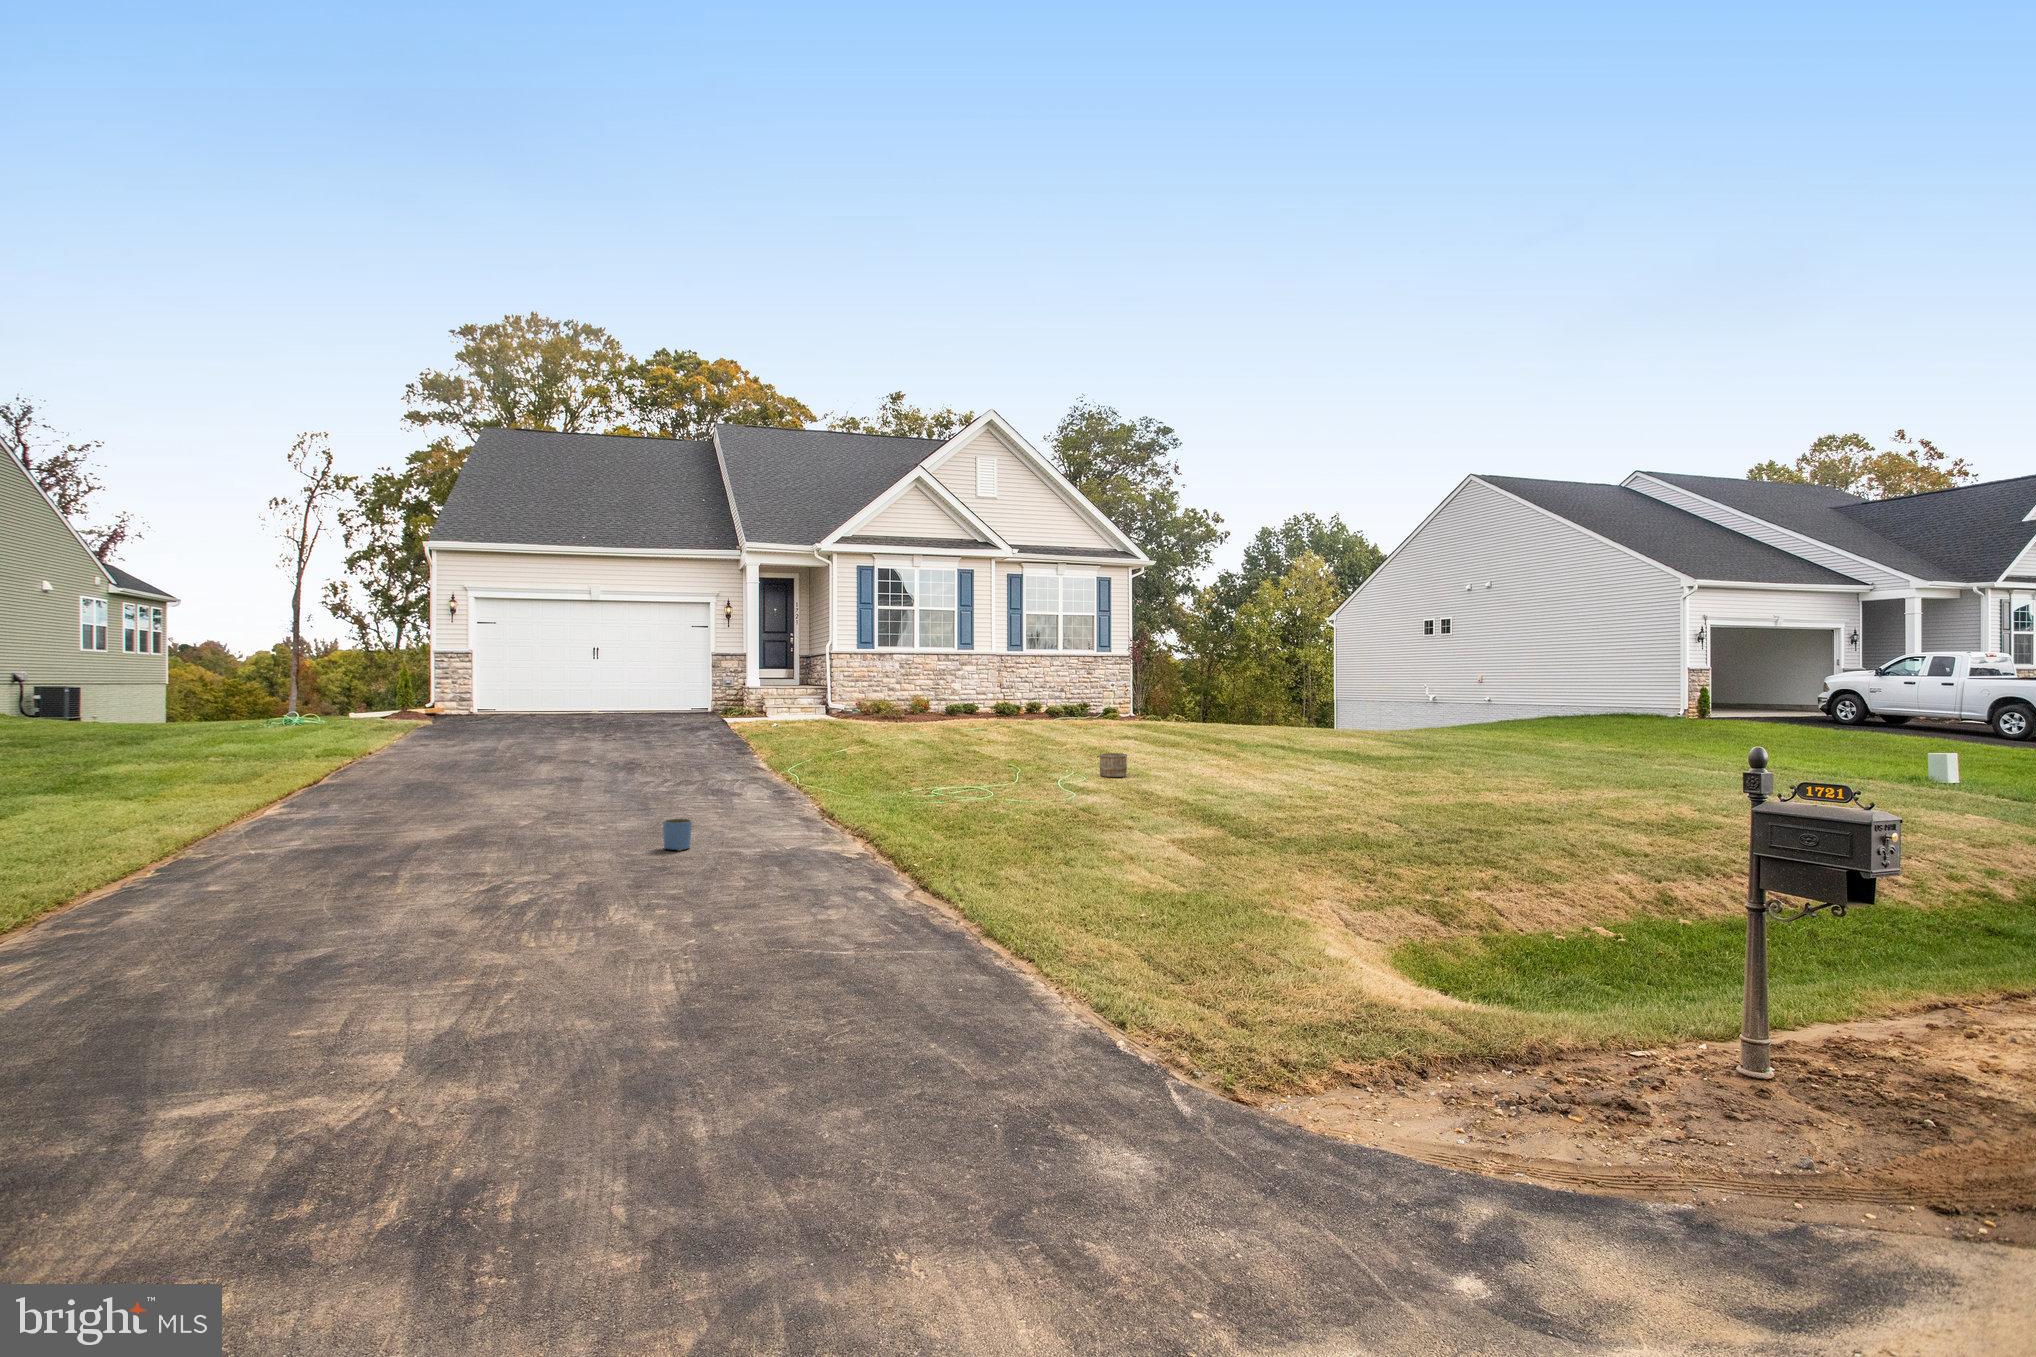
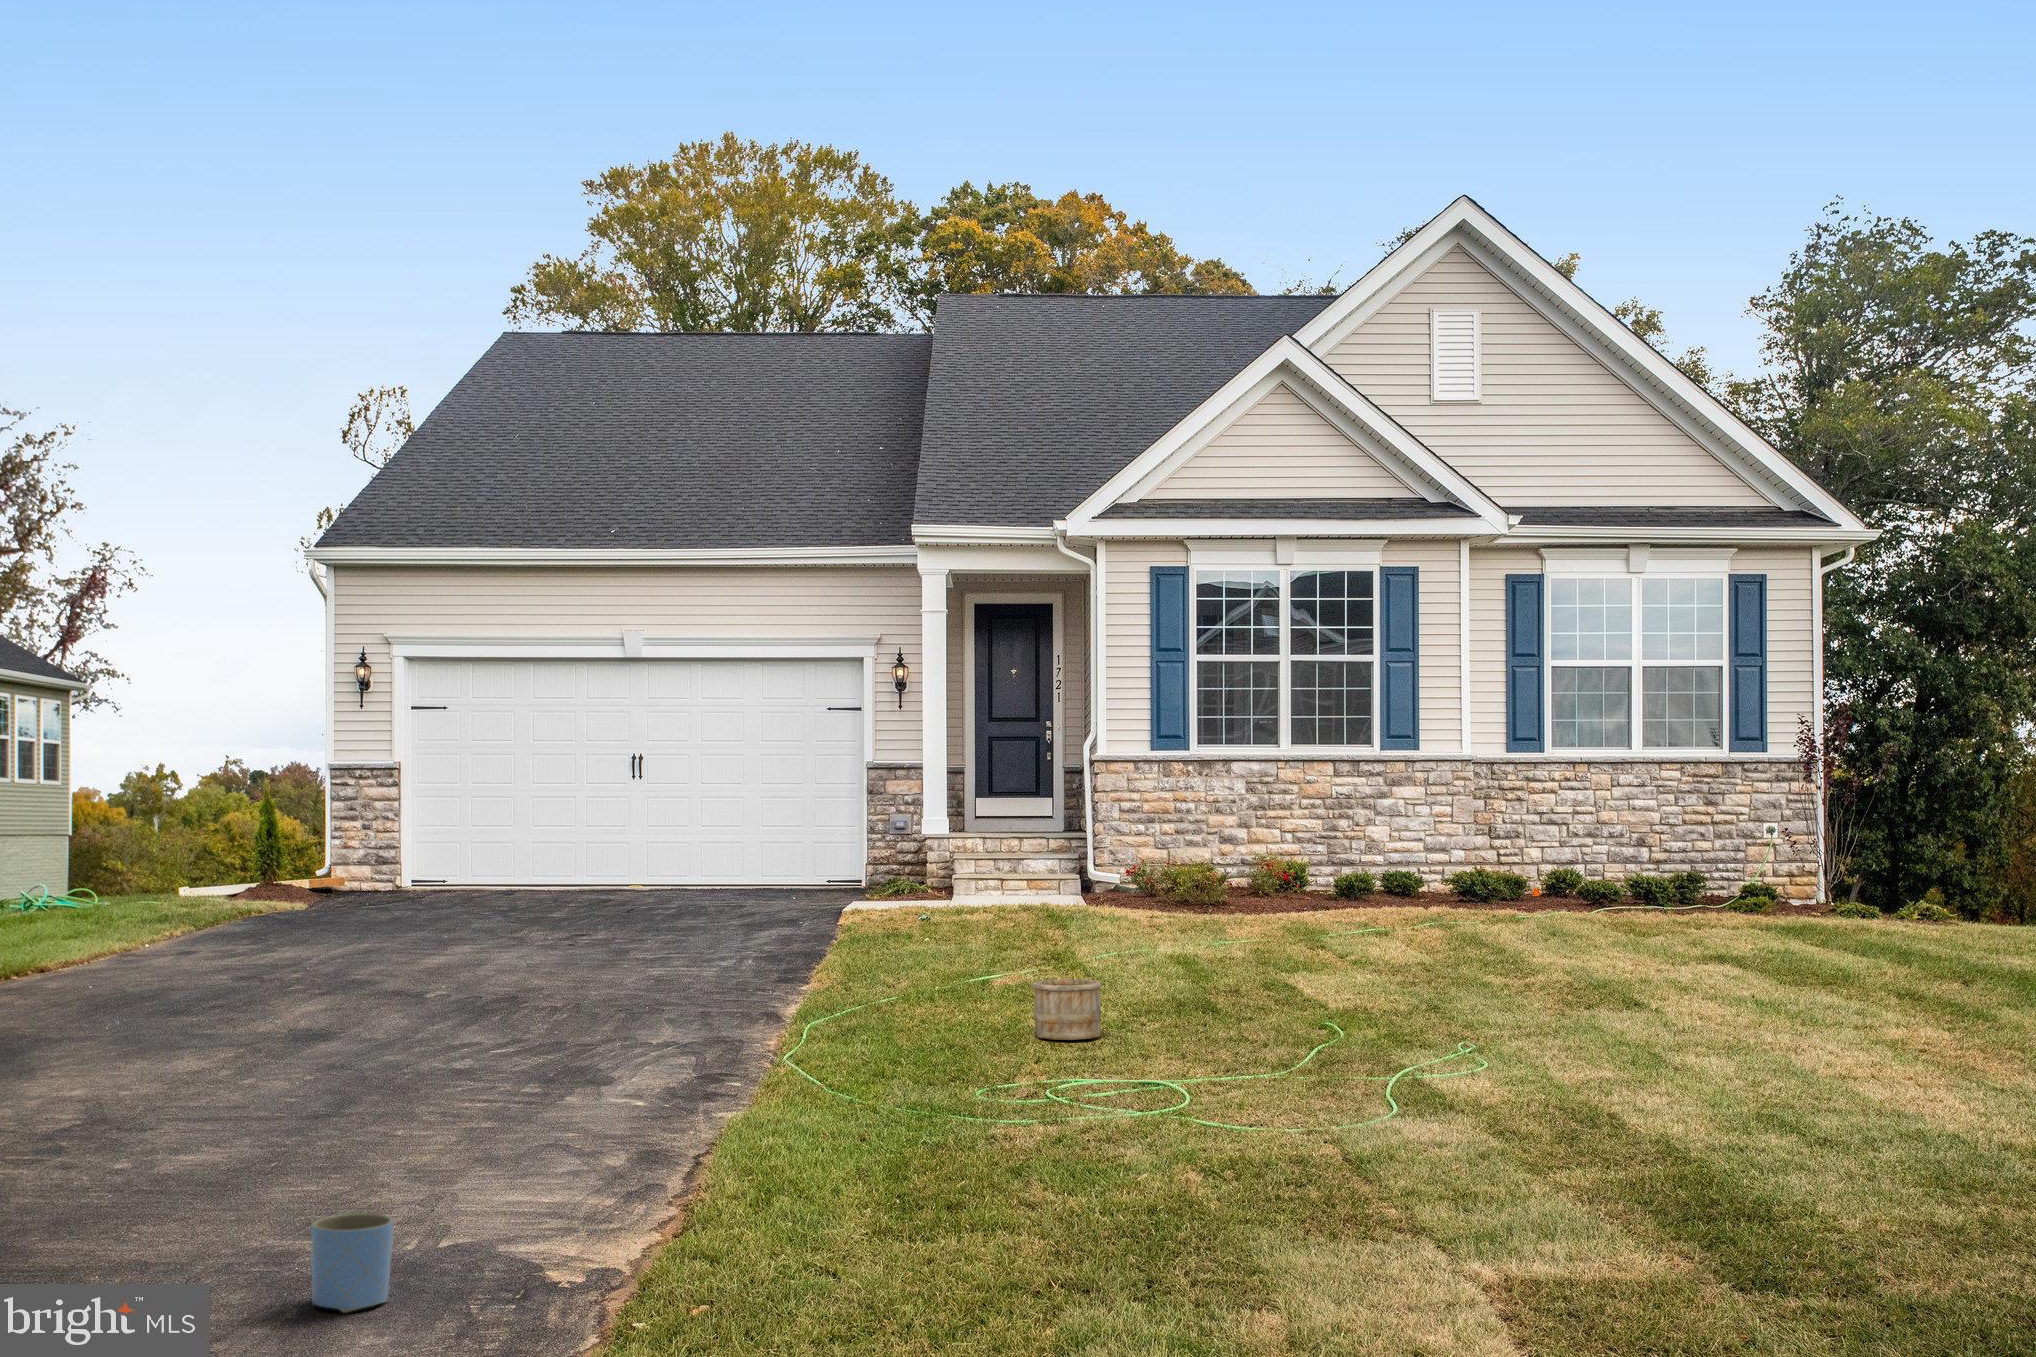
wooden bucket: present [1099,753,1127,777] -> present [1032,979,1102,1040]

